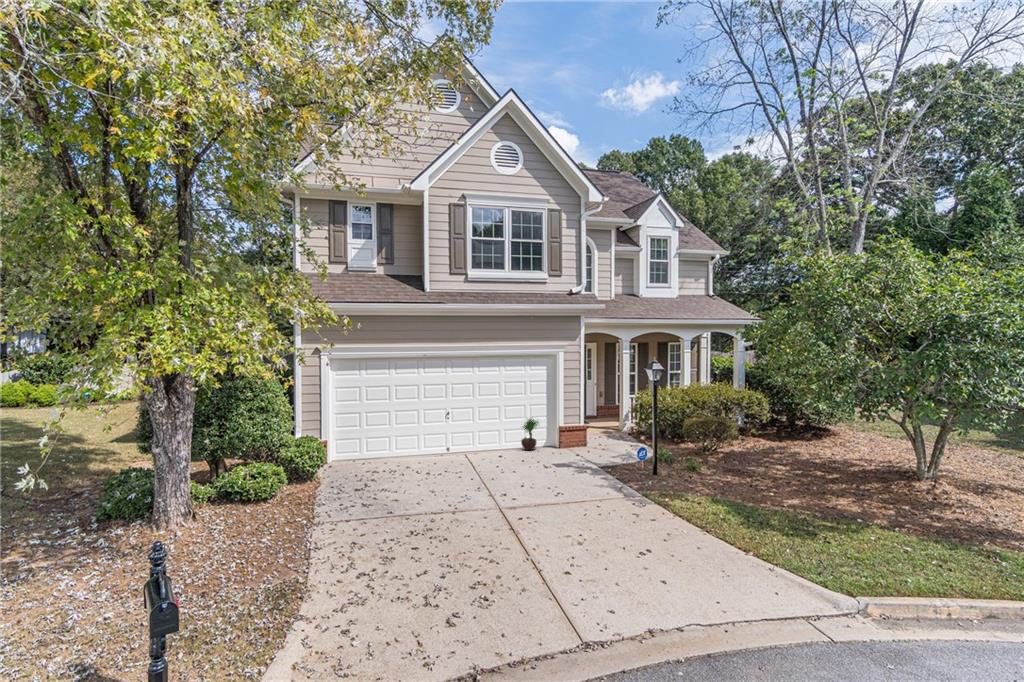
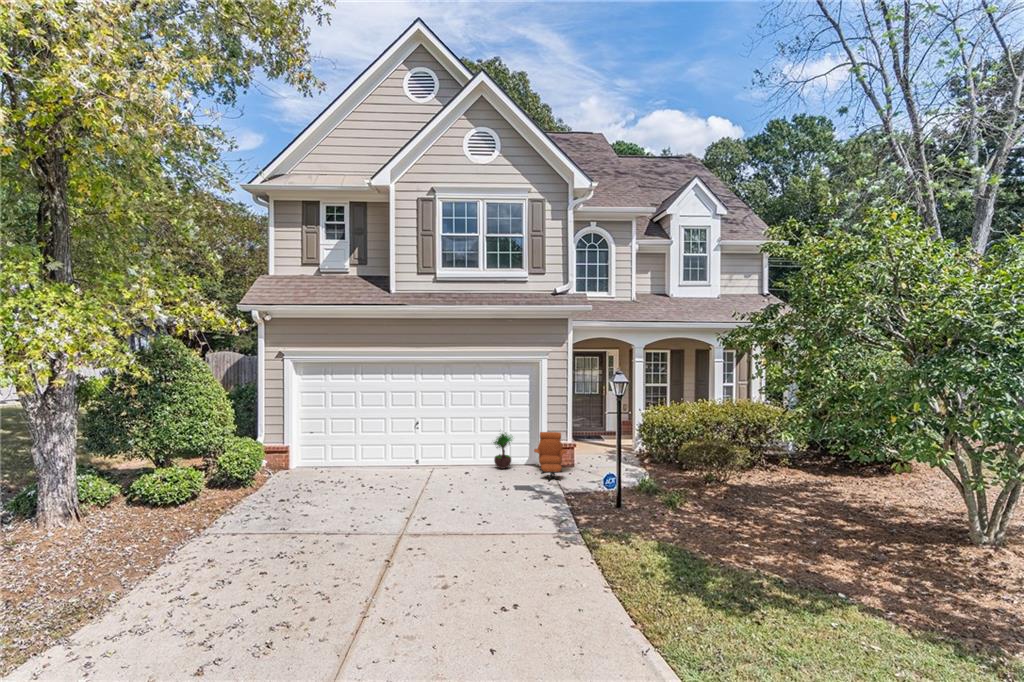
lounge chair: none [557,416,588,458] -> present [534,432,567,481]

